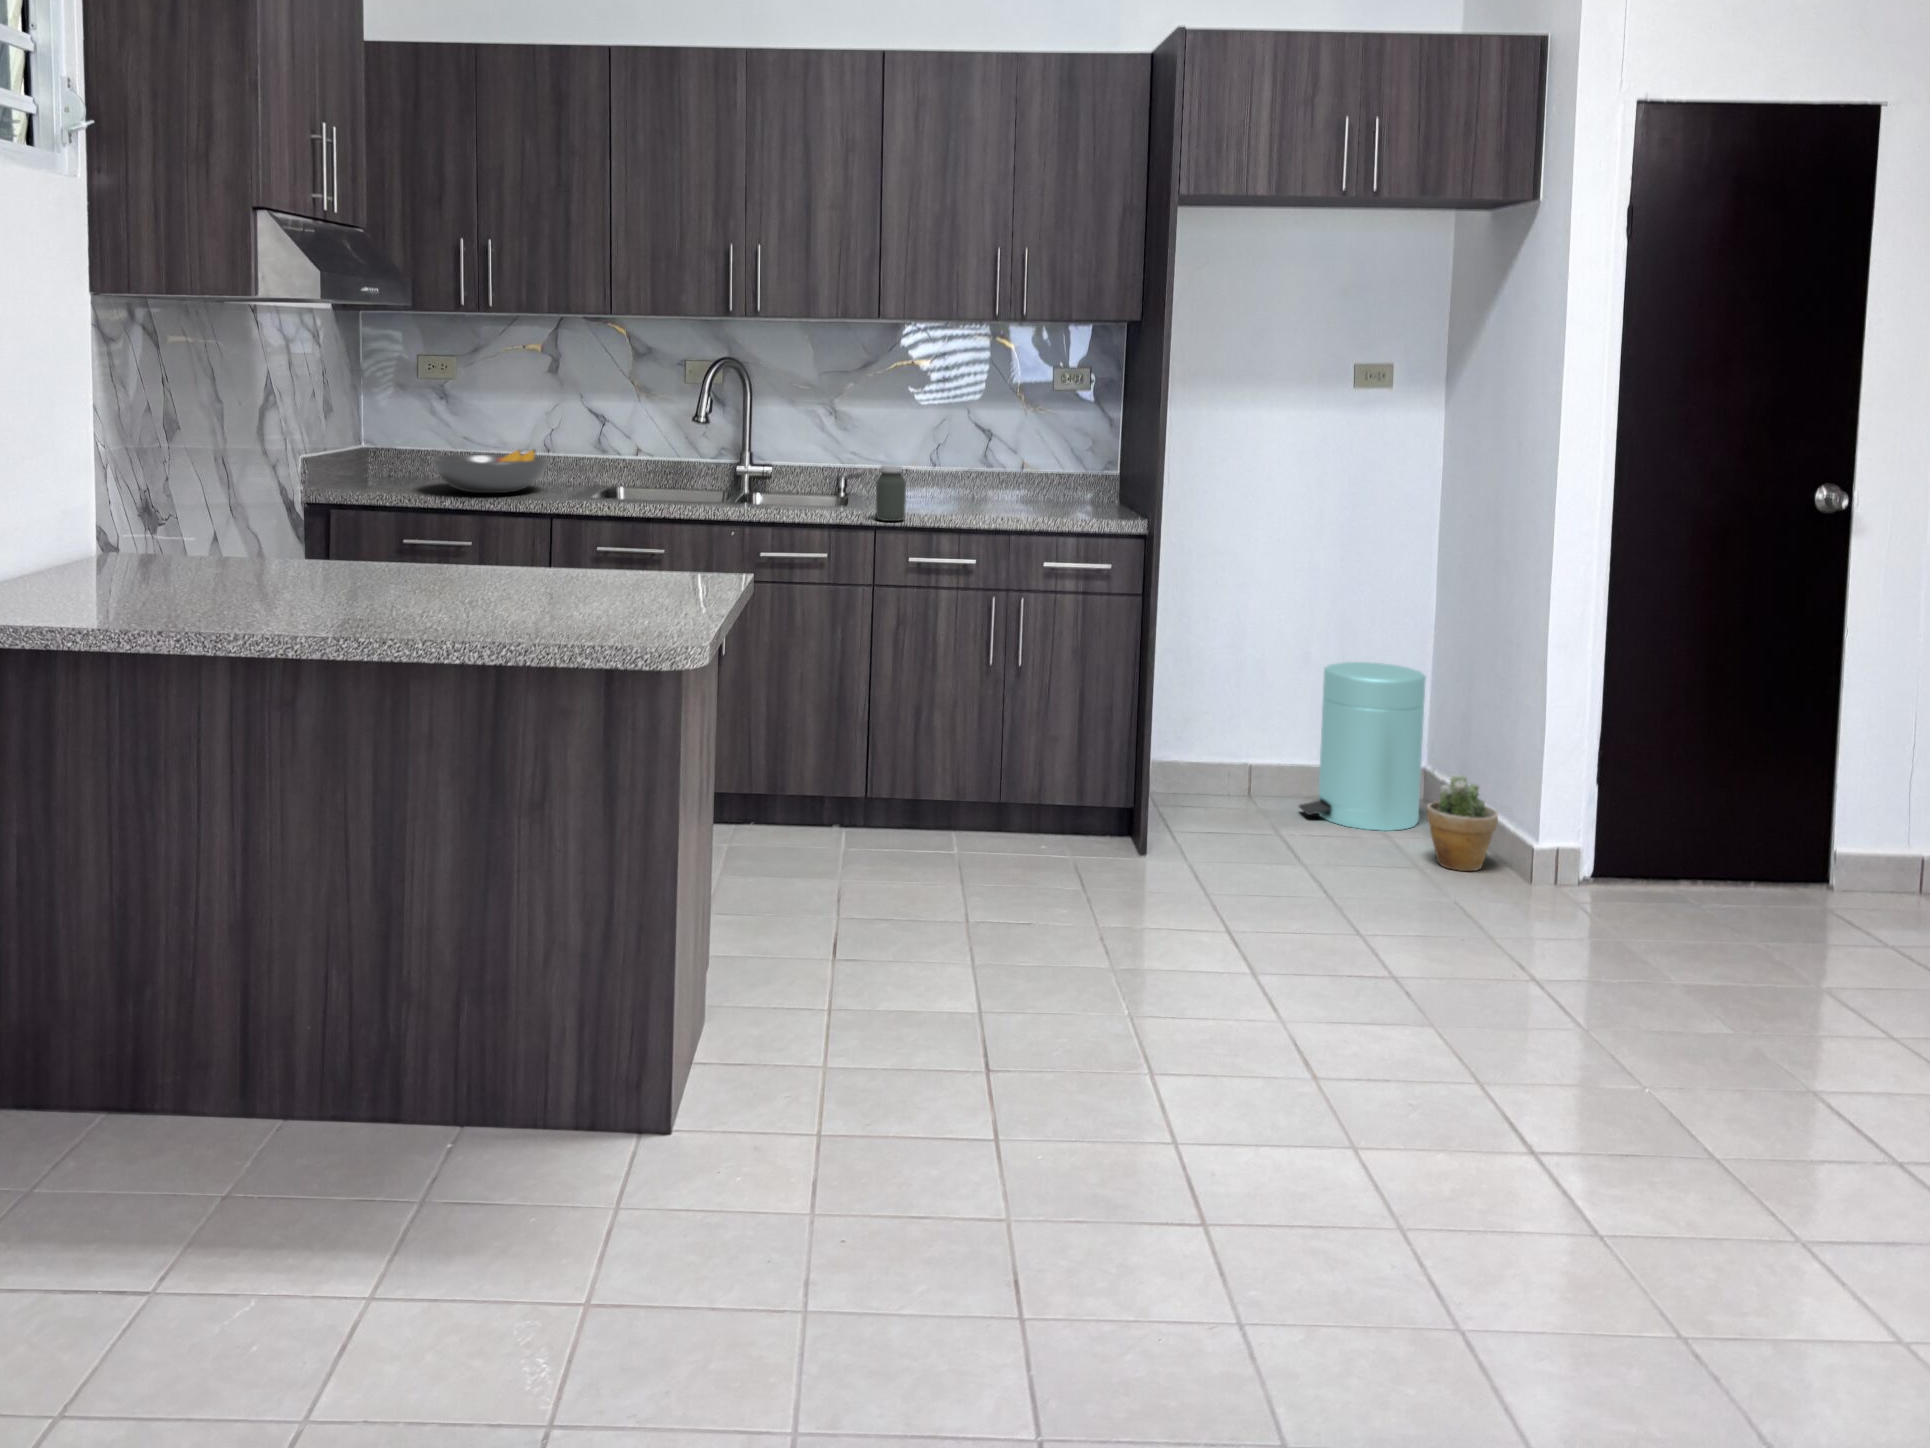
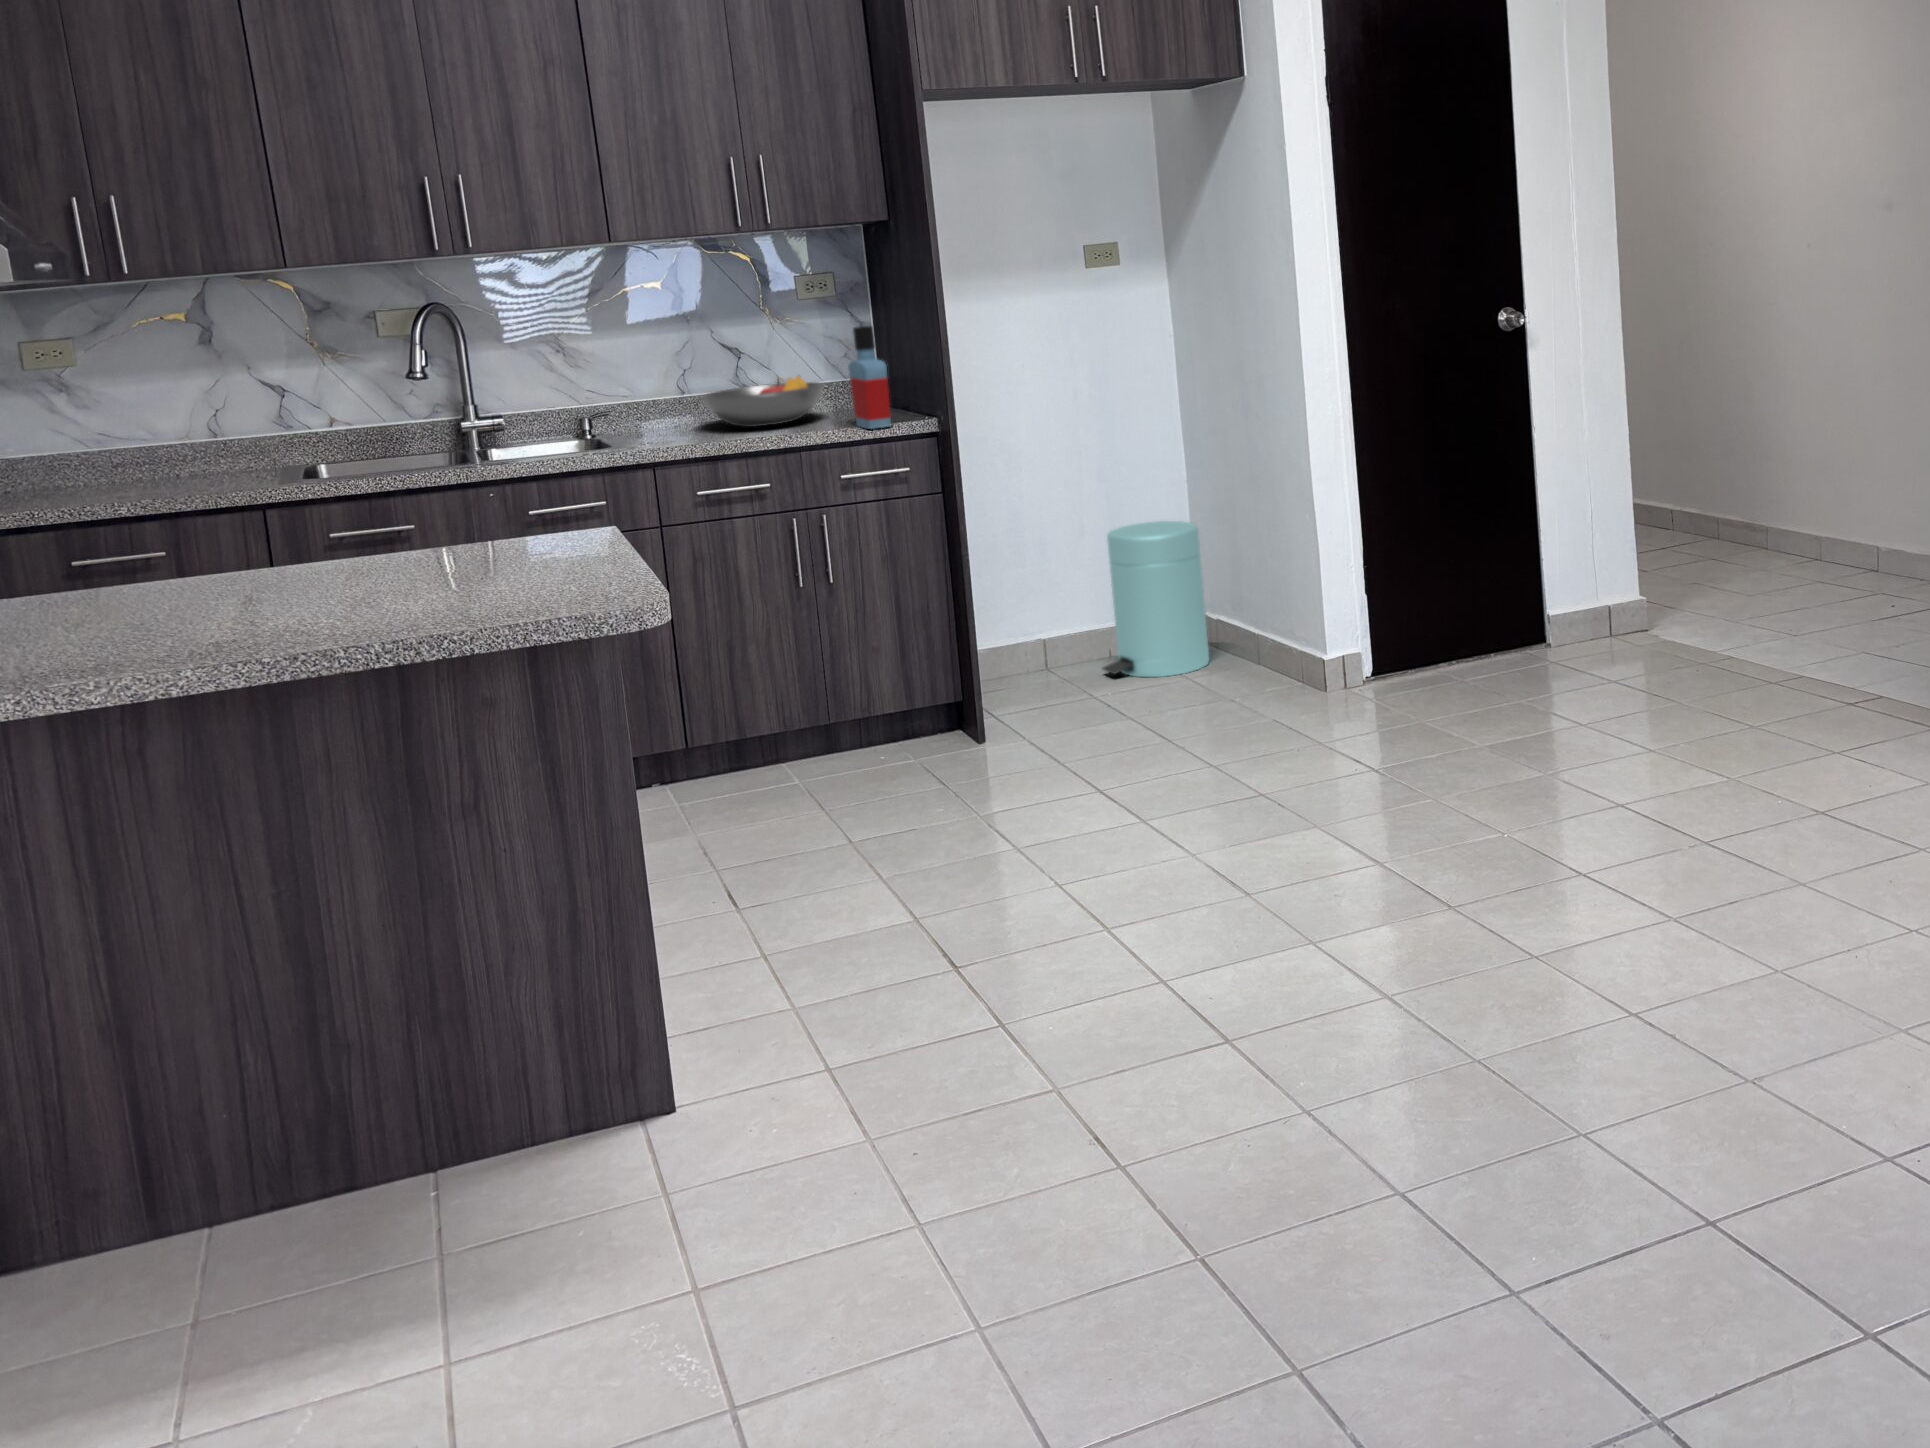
bottle: none [1075,421,1109,522] -> present [848,326,891,429]
fruit bowl: present [430,450,549,493] -> present [702,376,824,427]
jar: present [876,465,906,521] -> none [647,398,685,458]
potted plant: present [1427,774,1498,871] -> none [1224,607,1285,693]

